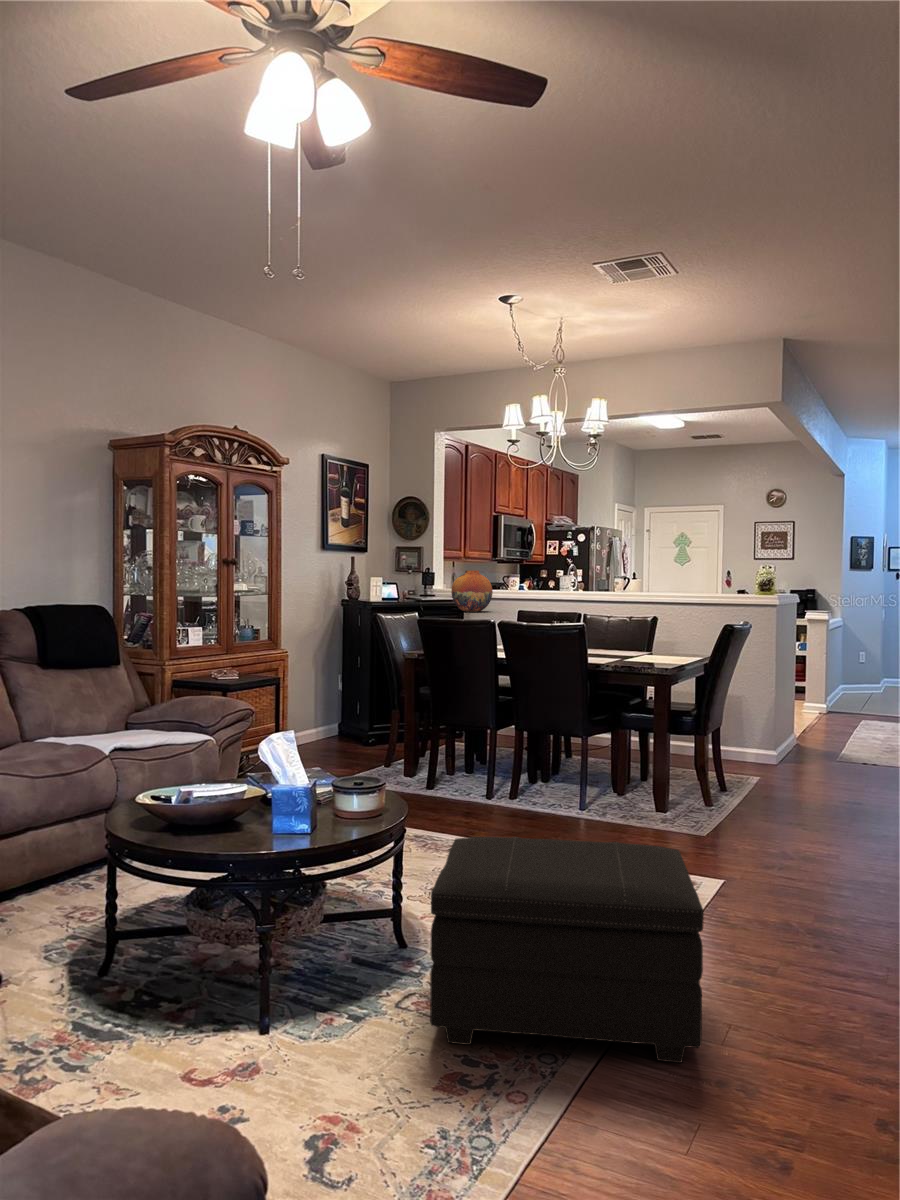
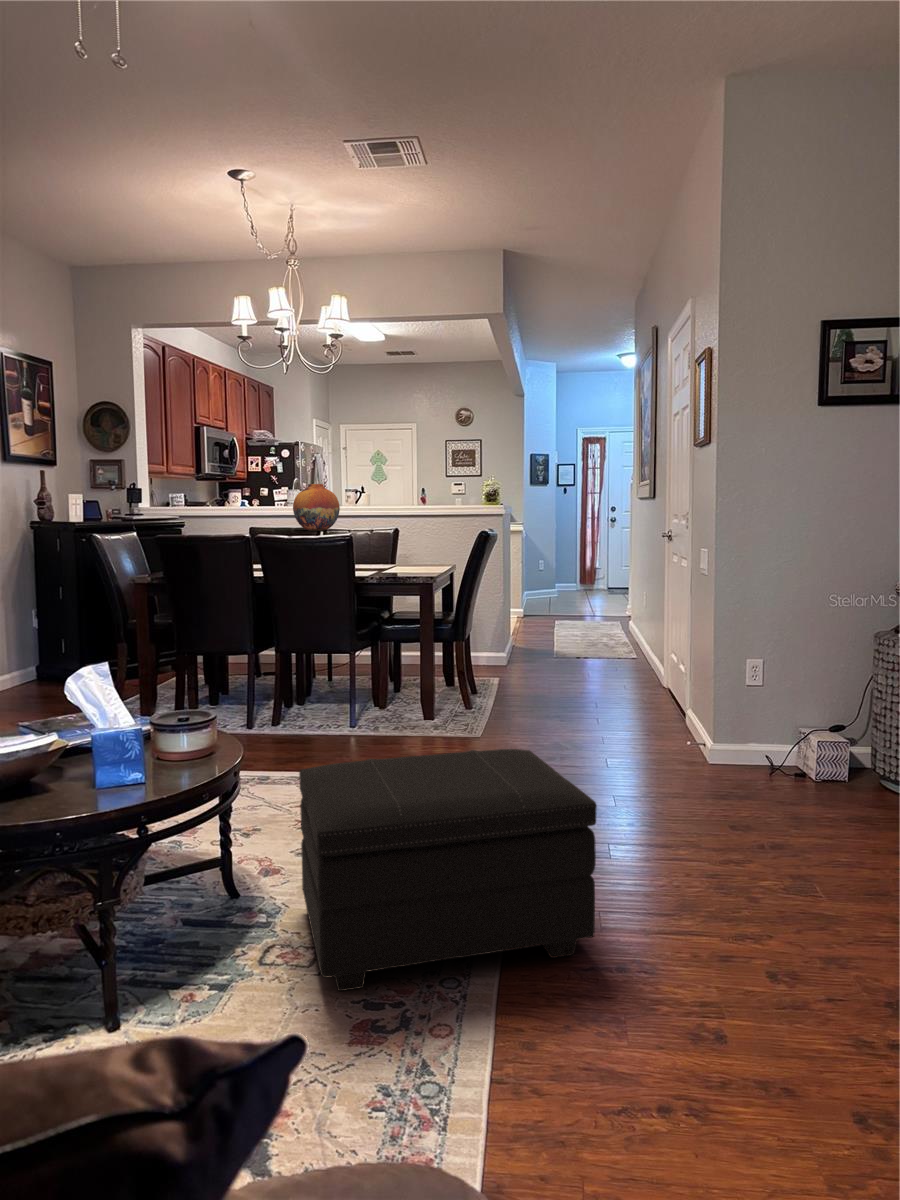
vase: present [451,571,493,612] -> present [293,484,340,531]

